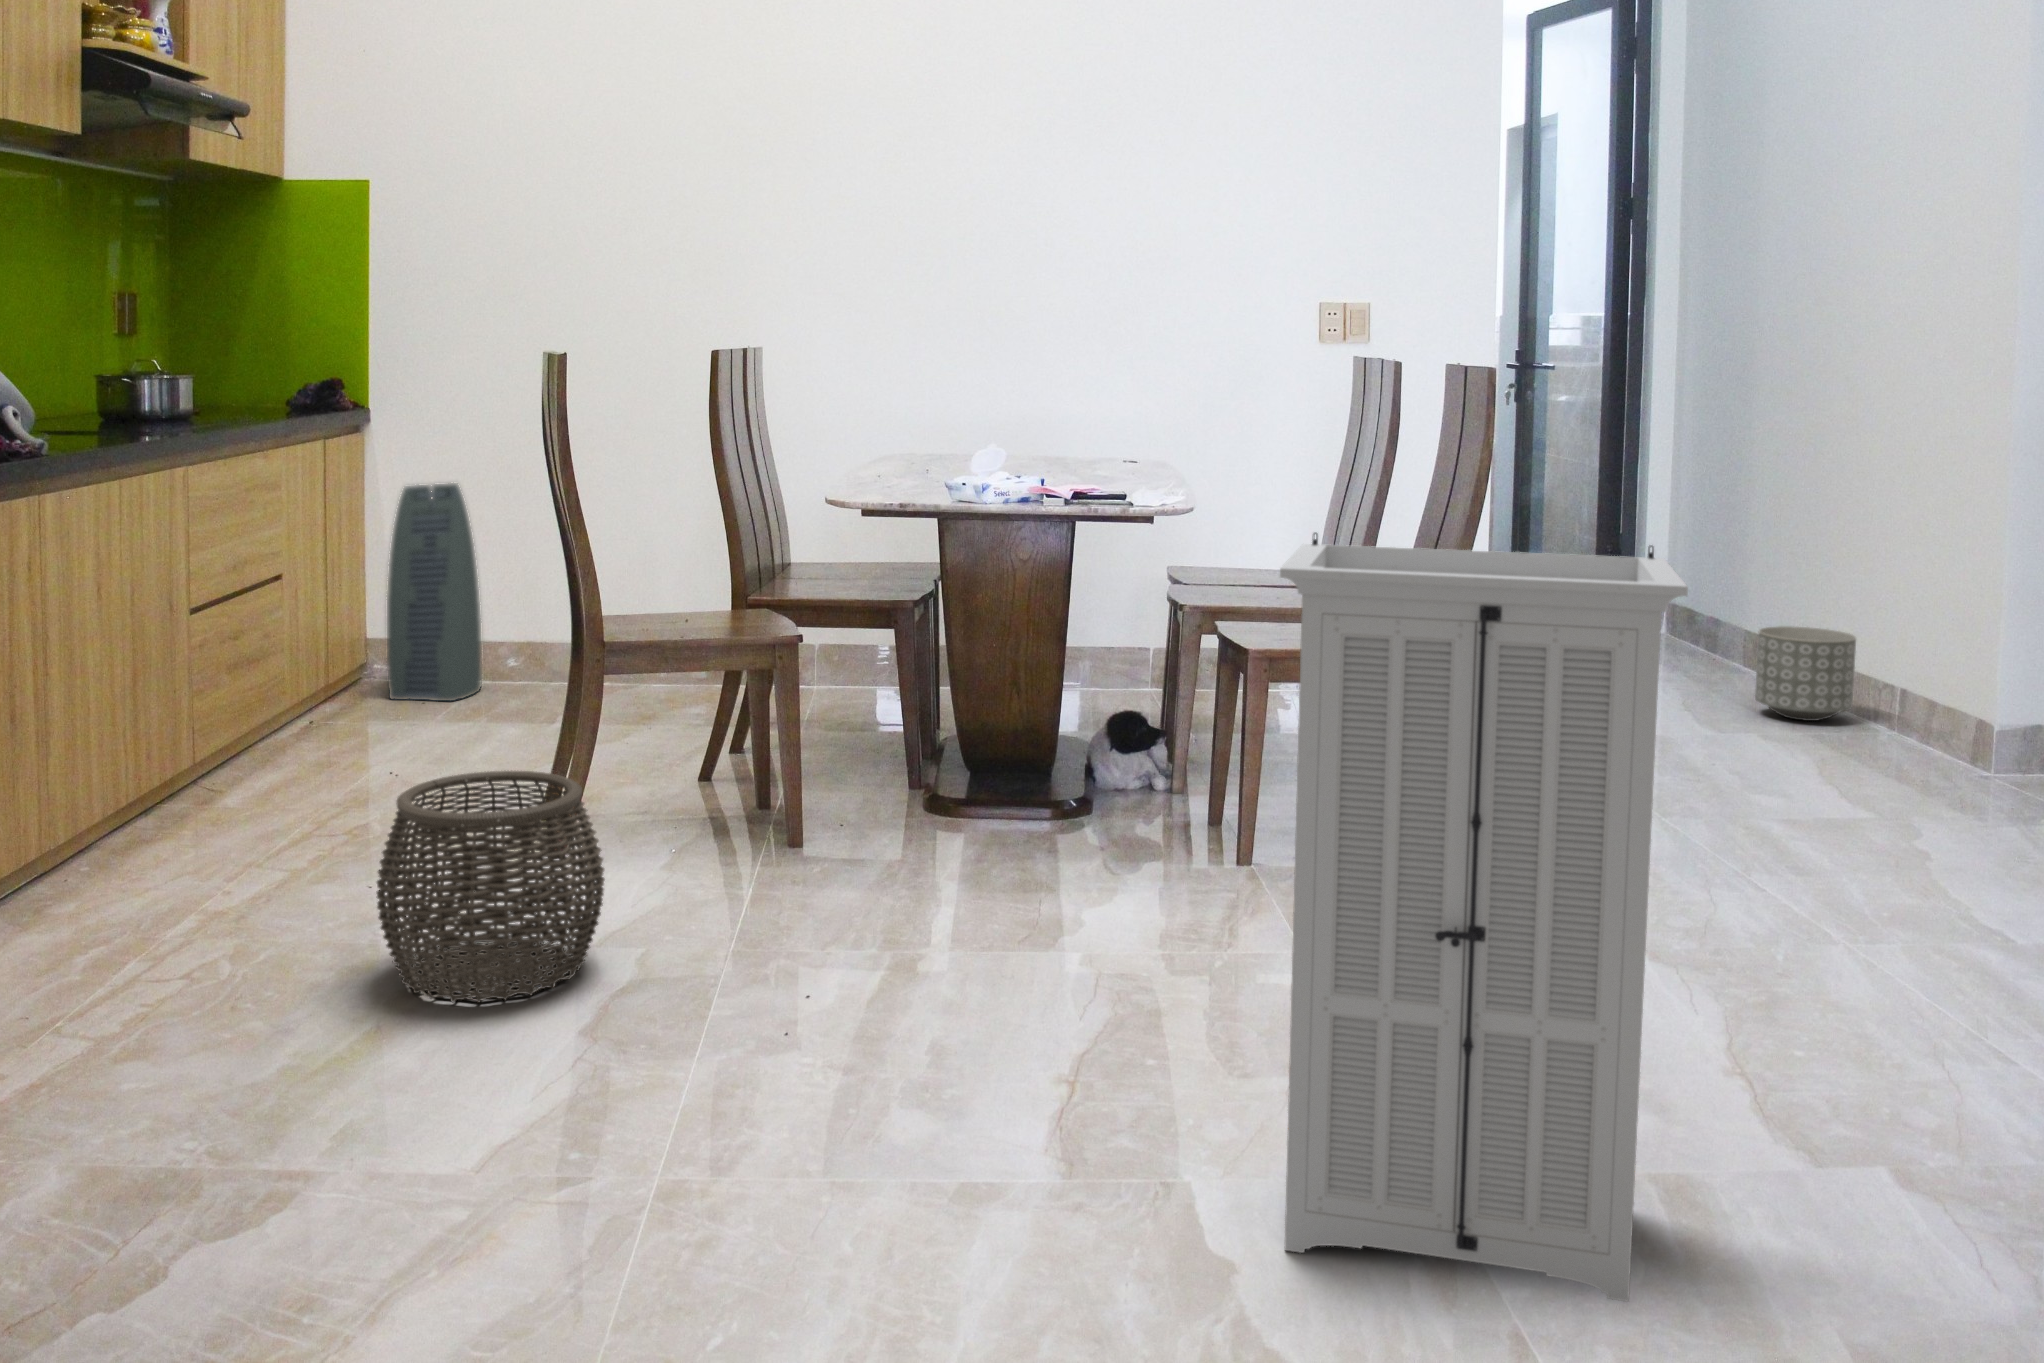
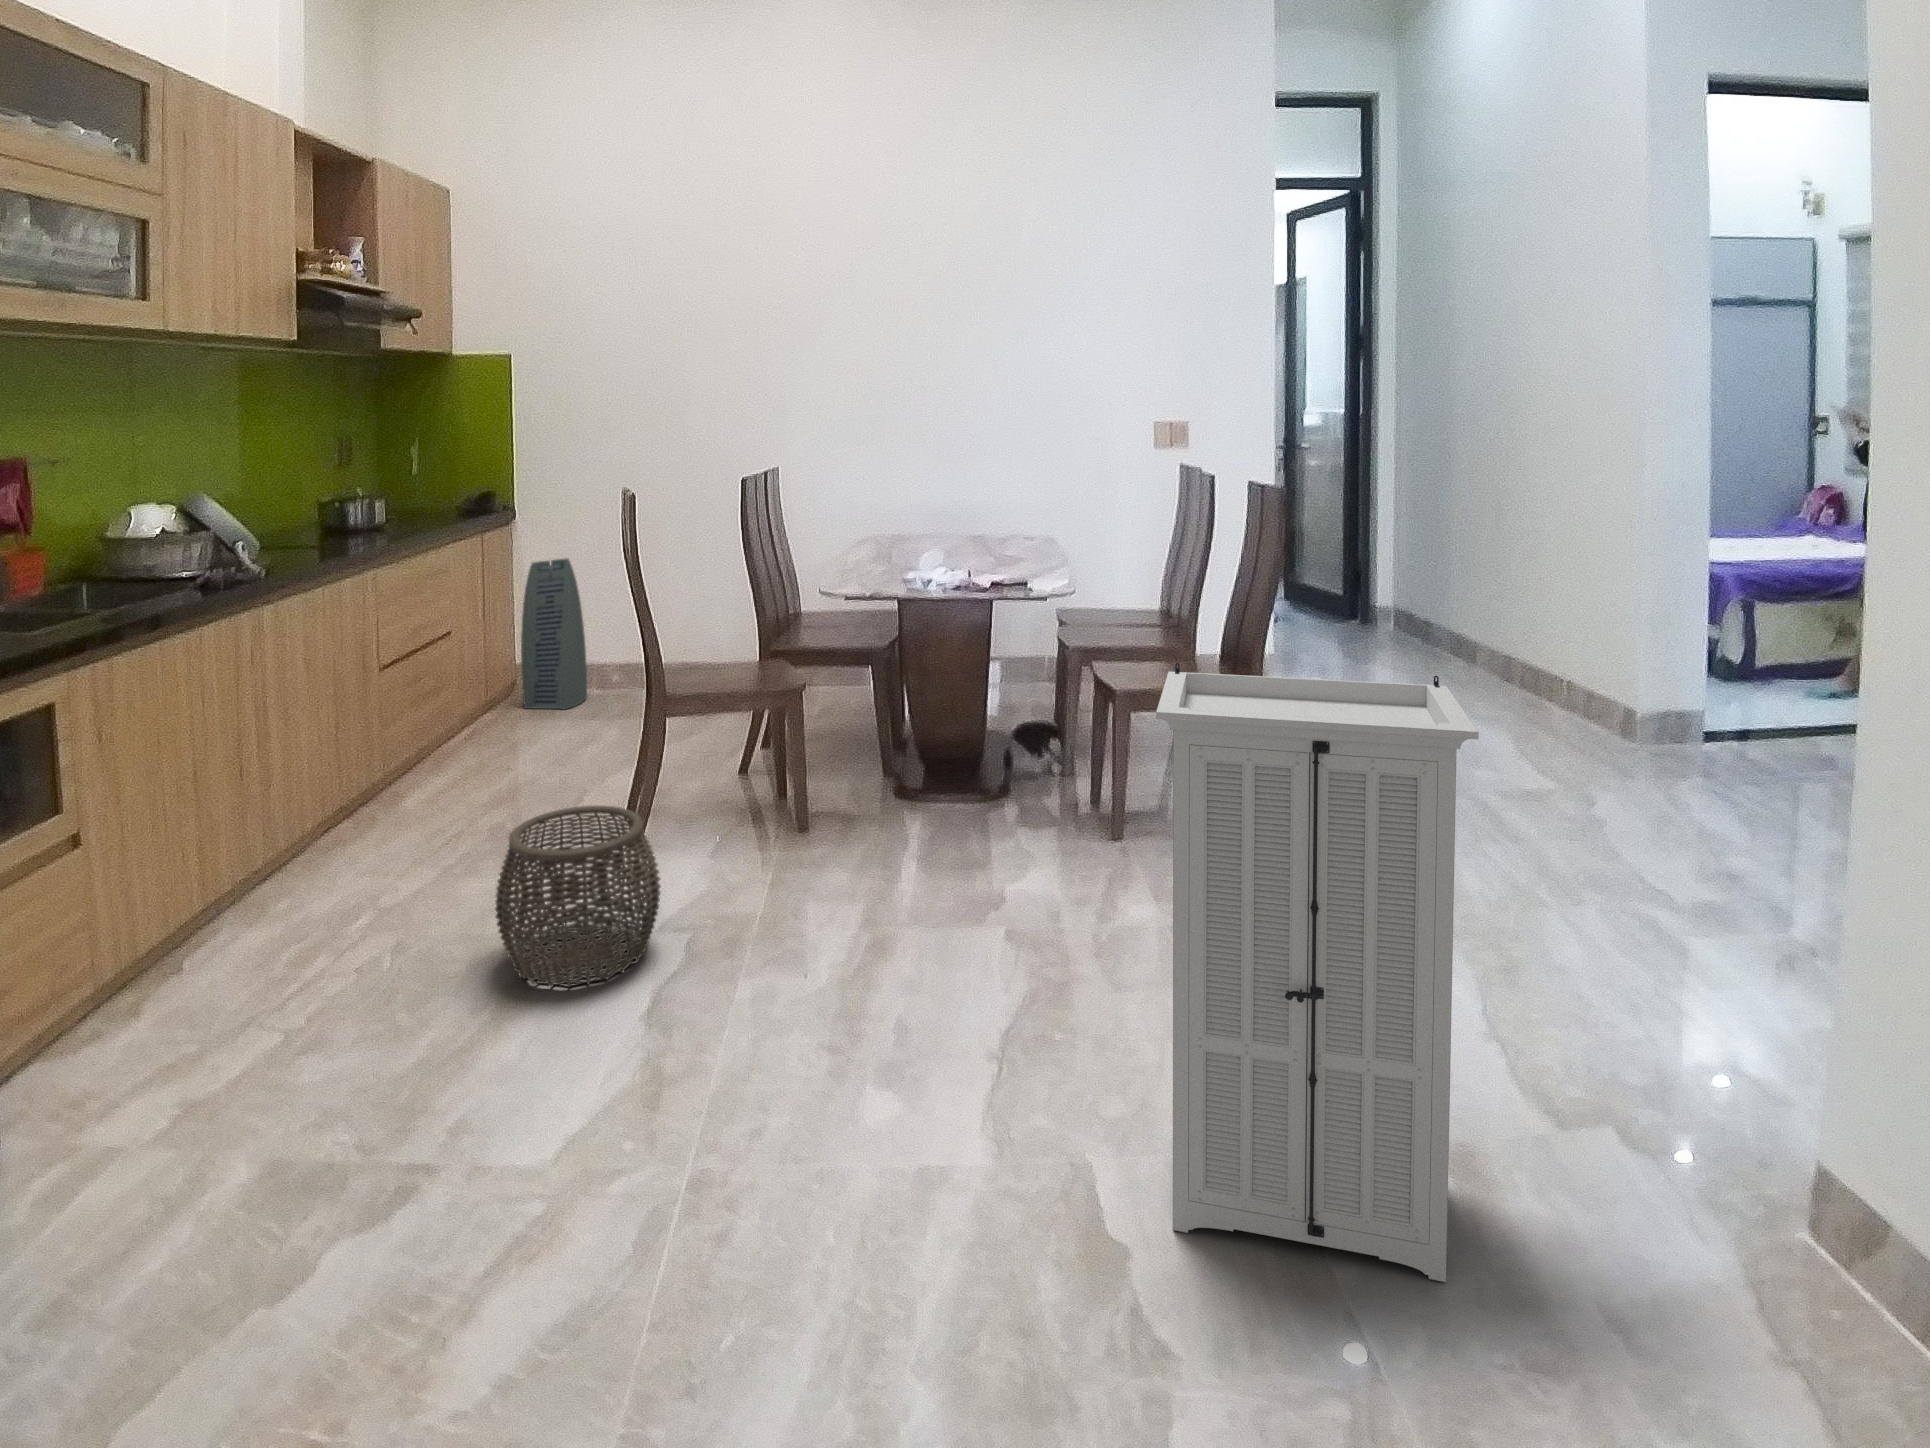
planter: present [1755,626,1856,721] -> none [1465,636,1536,703]

